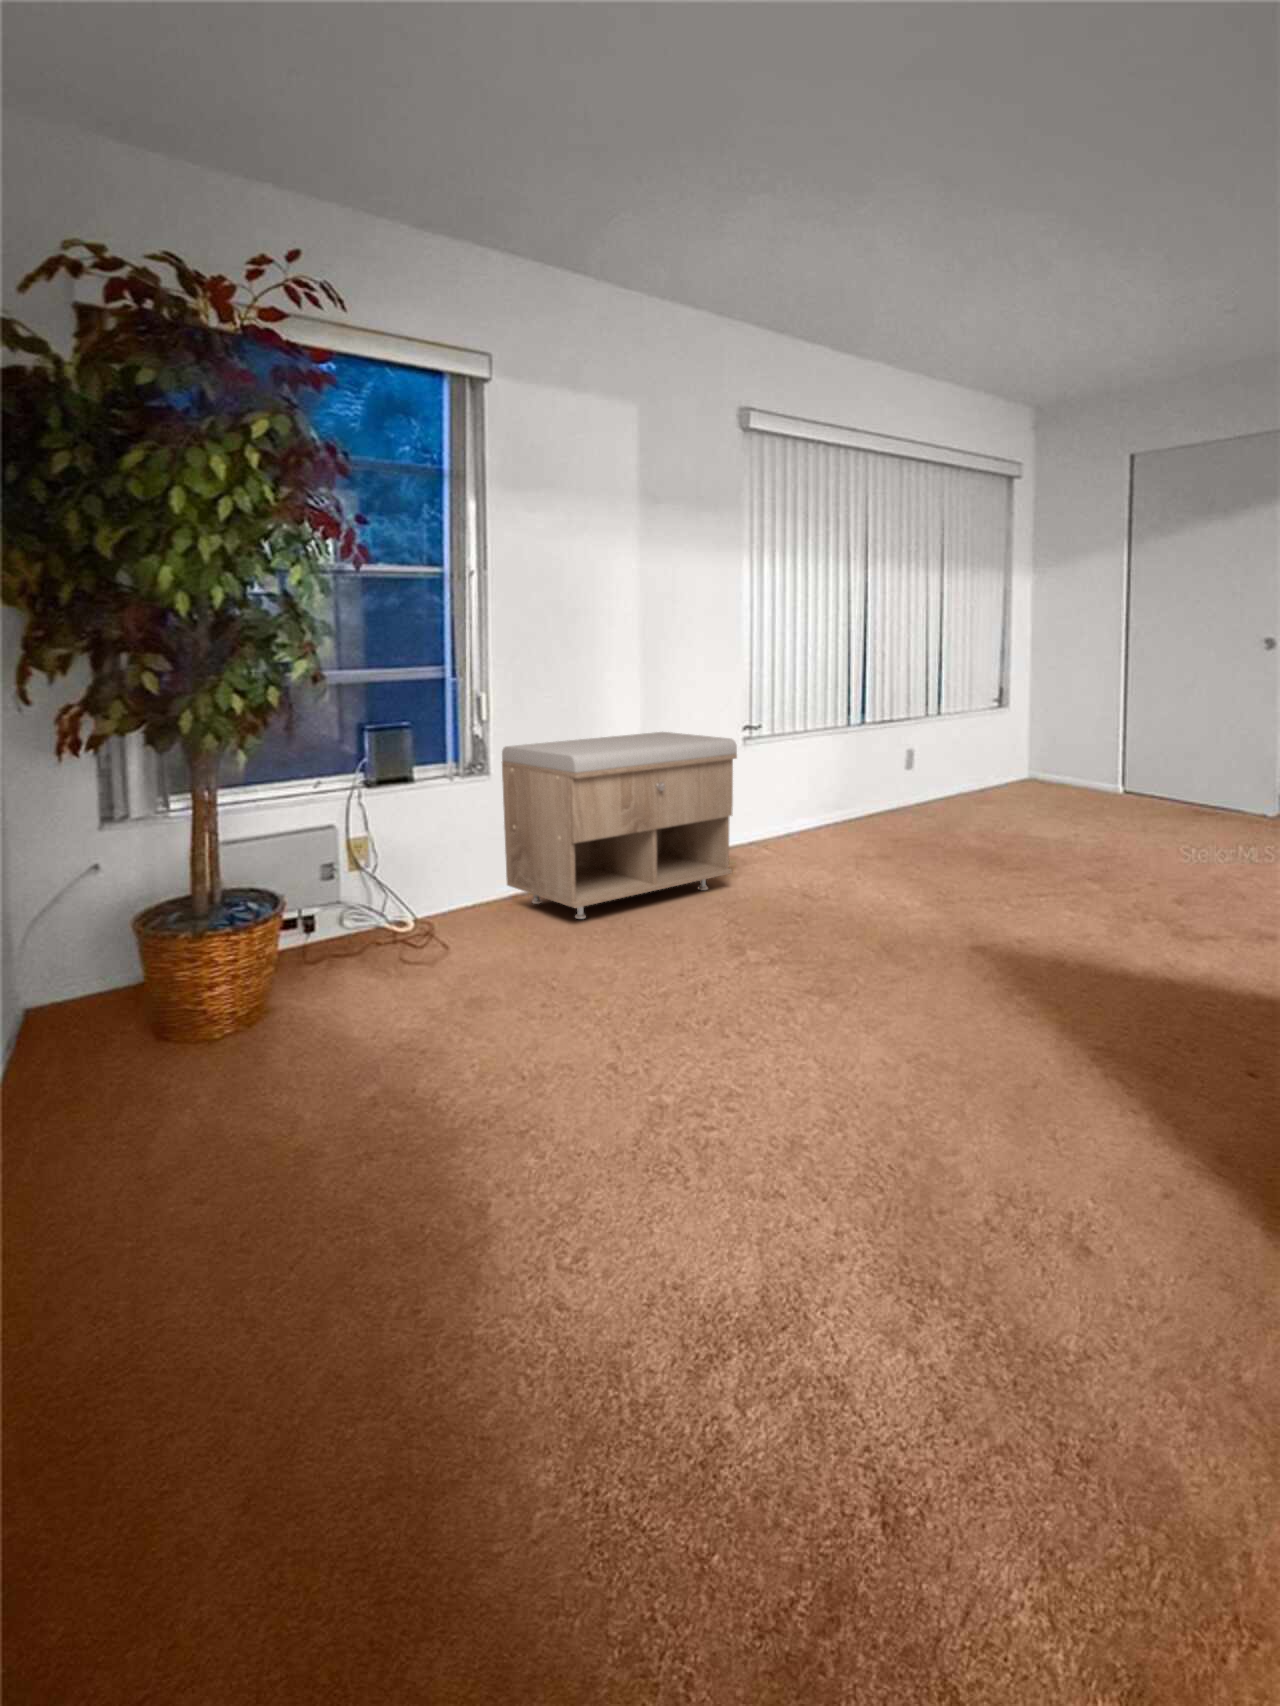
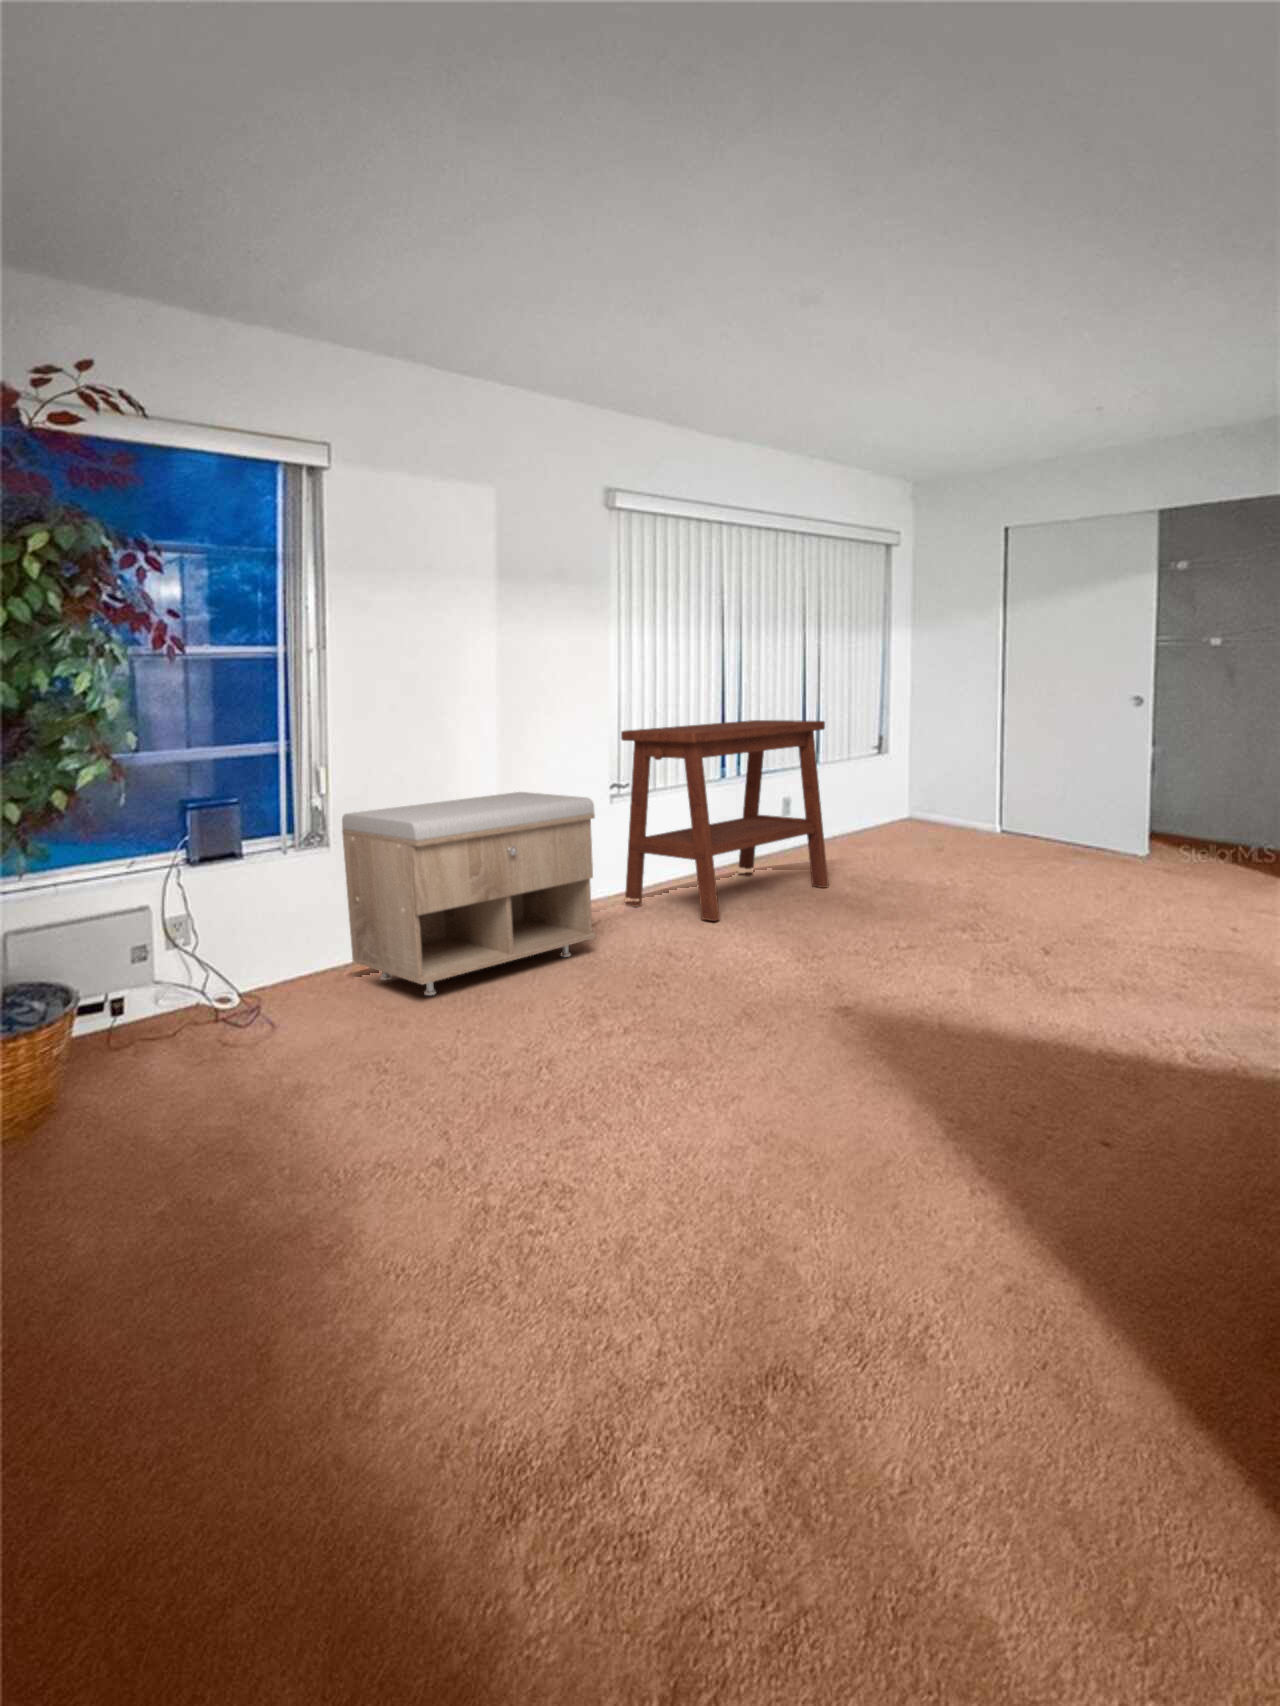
side table: none [754,669,958,863] -> present [621,720,829,921]

